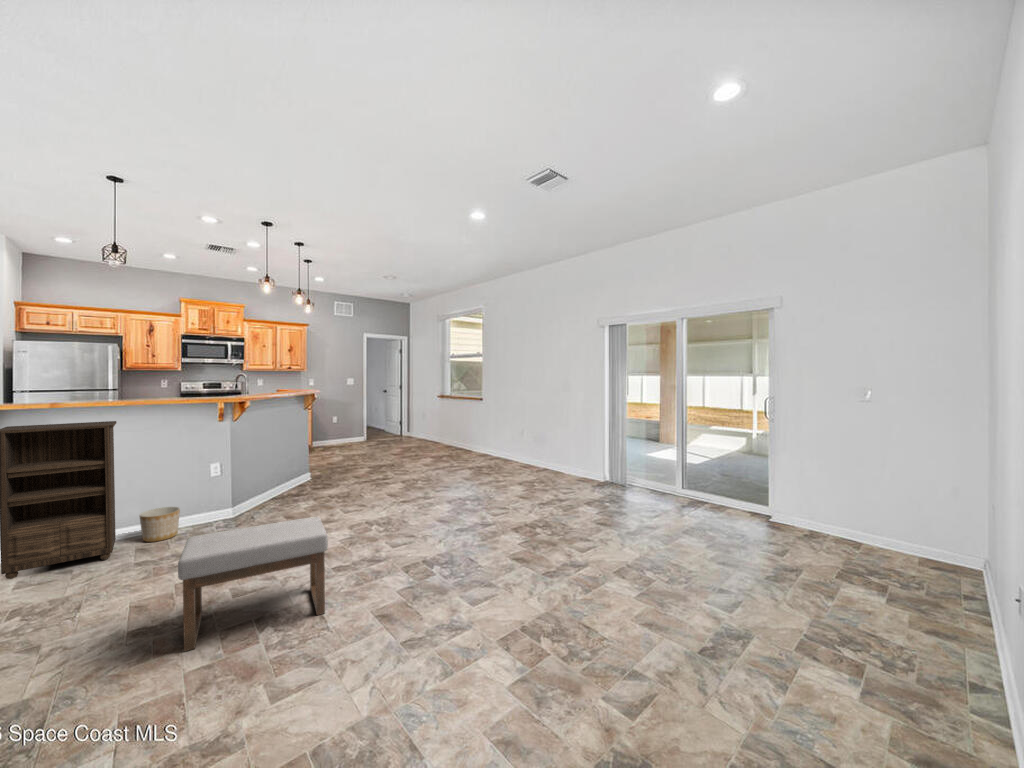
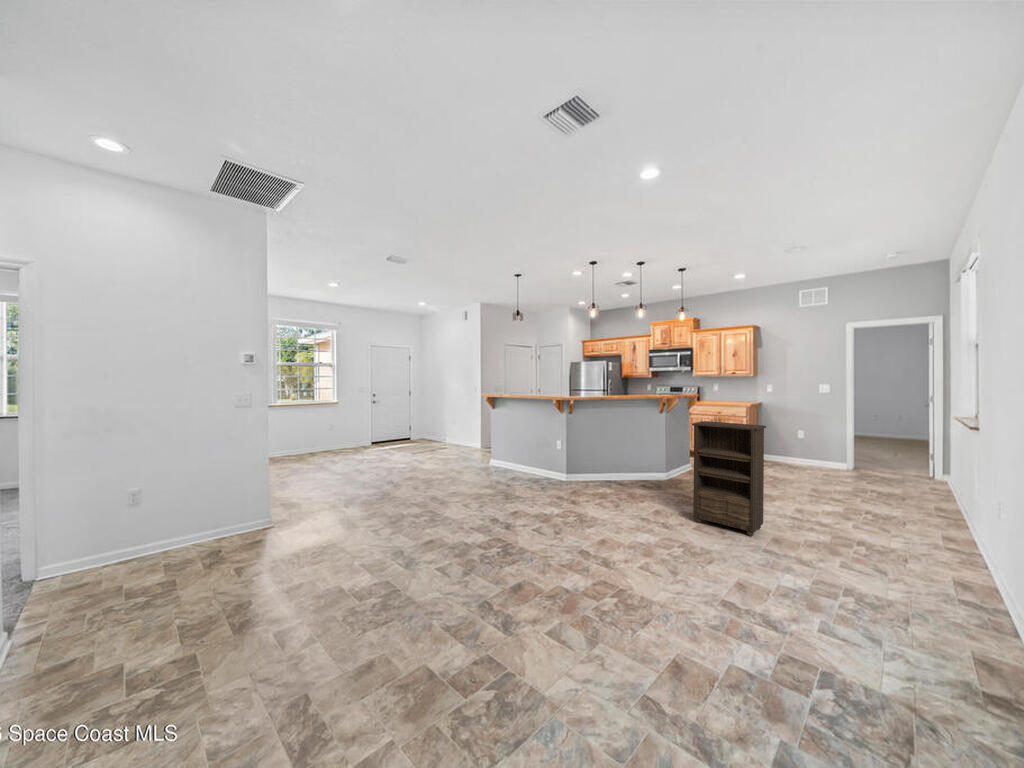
planter: present [139,507,180,542] -> none [781,509,817,542]
ottoman: present [178,517,328,651] -> none [741,545,941,739]

